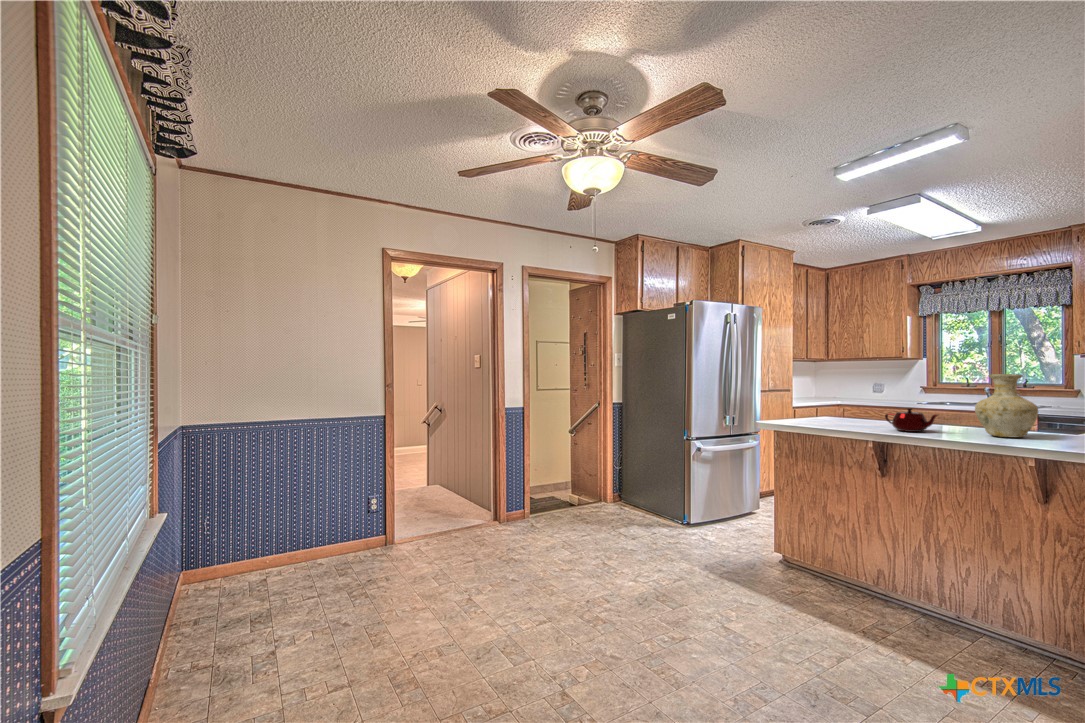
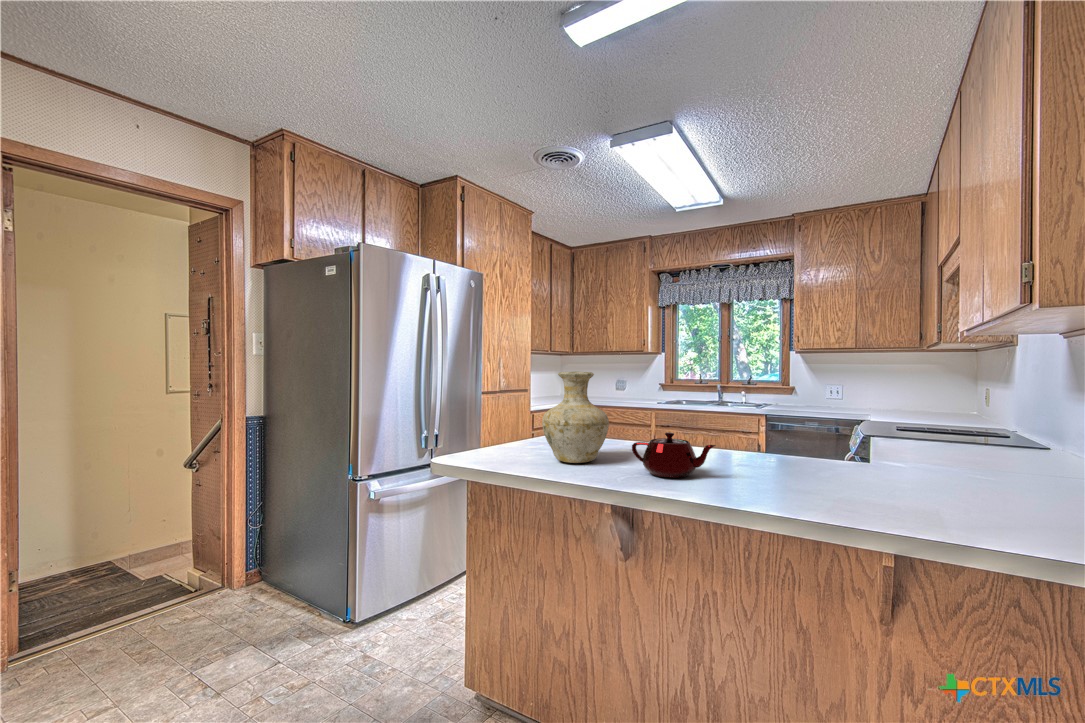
vase: present [975,374,1038,438] -> present [542,371,609,463]

